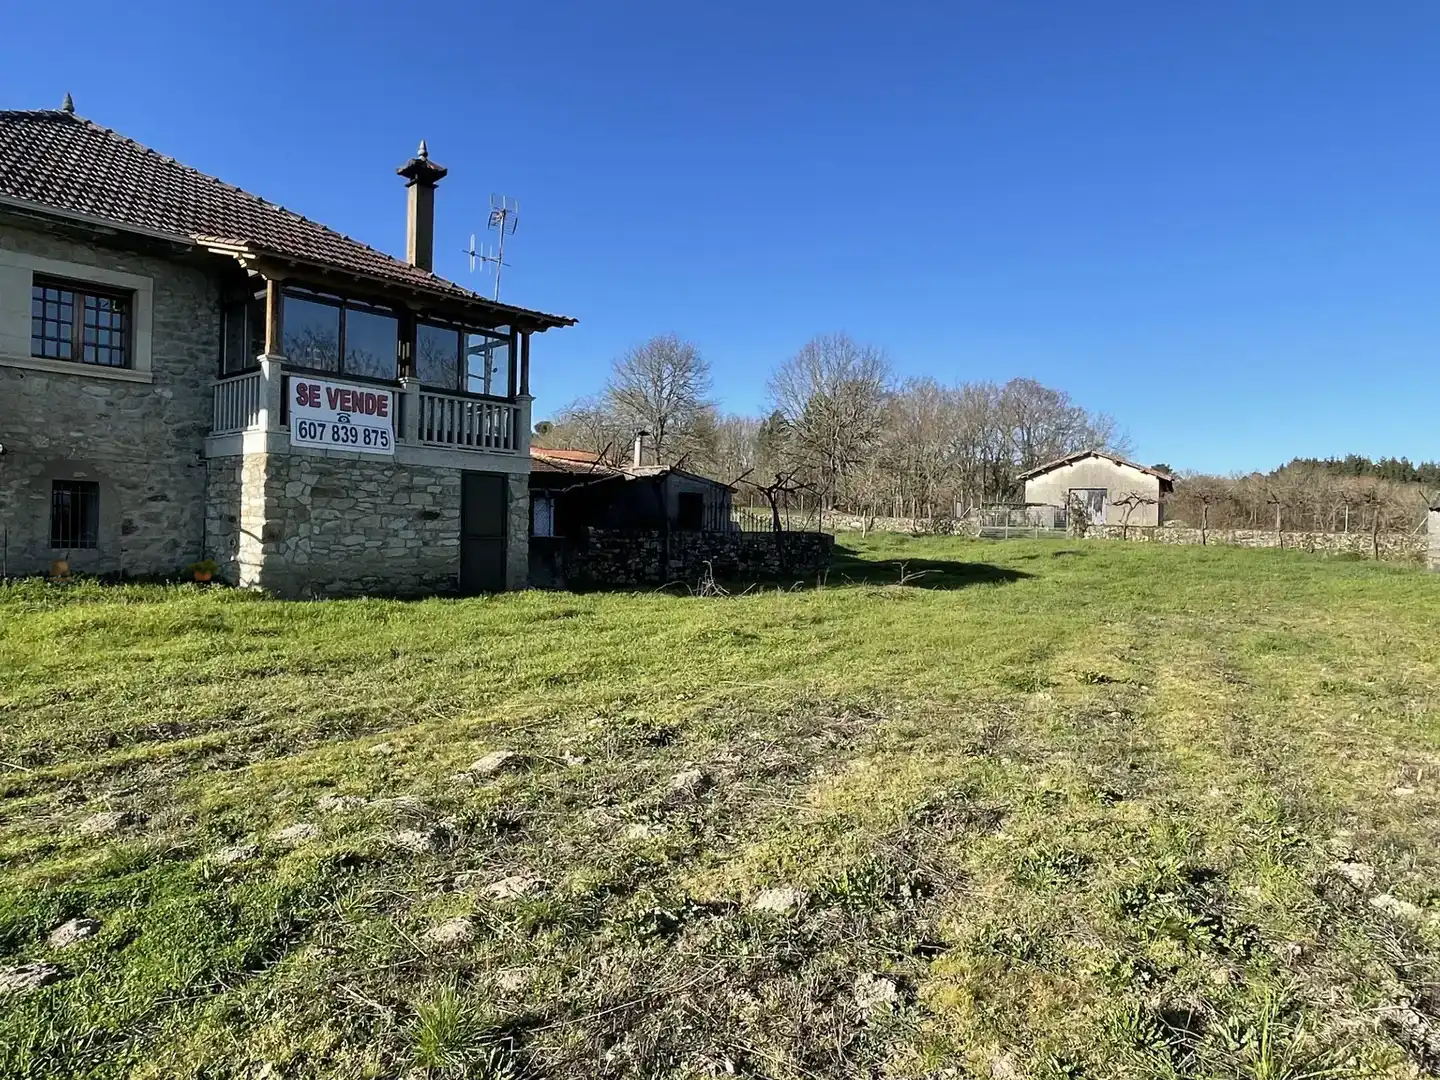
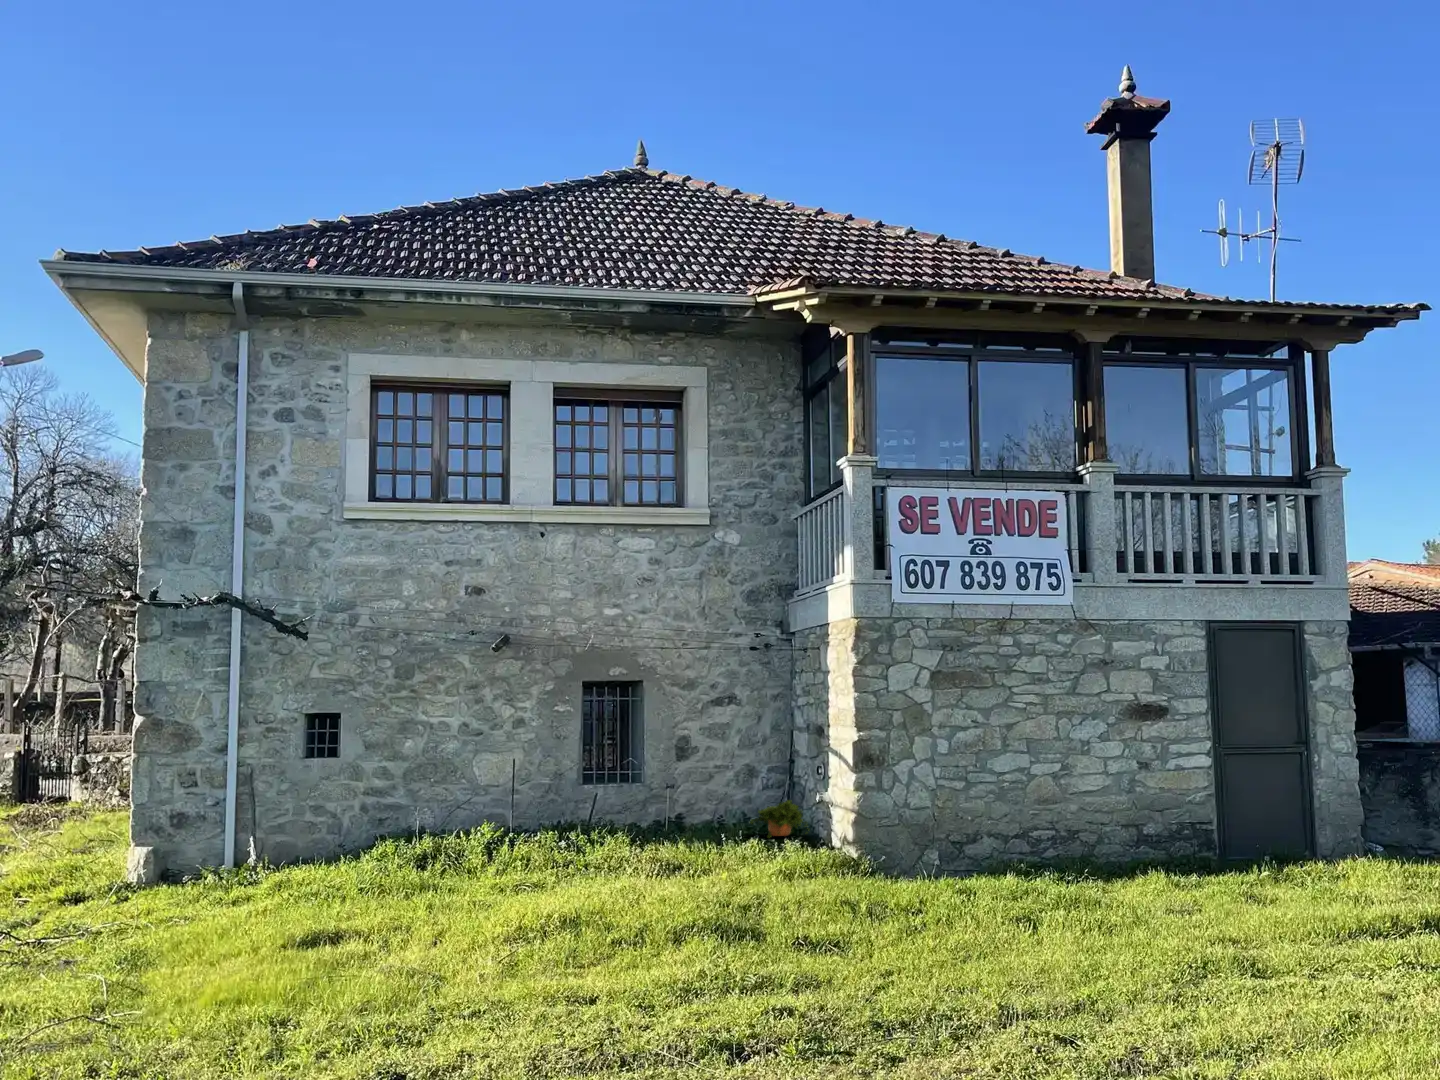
watering can: present [49,558,74,581] -> none [582,798,610,835]

